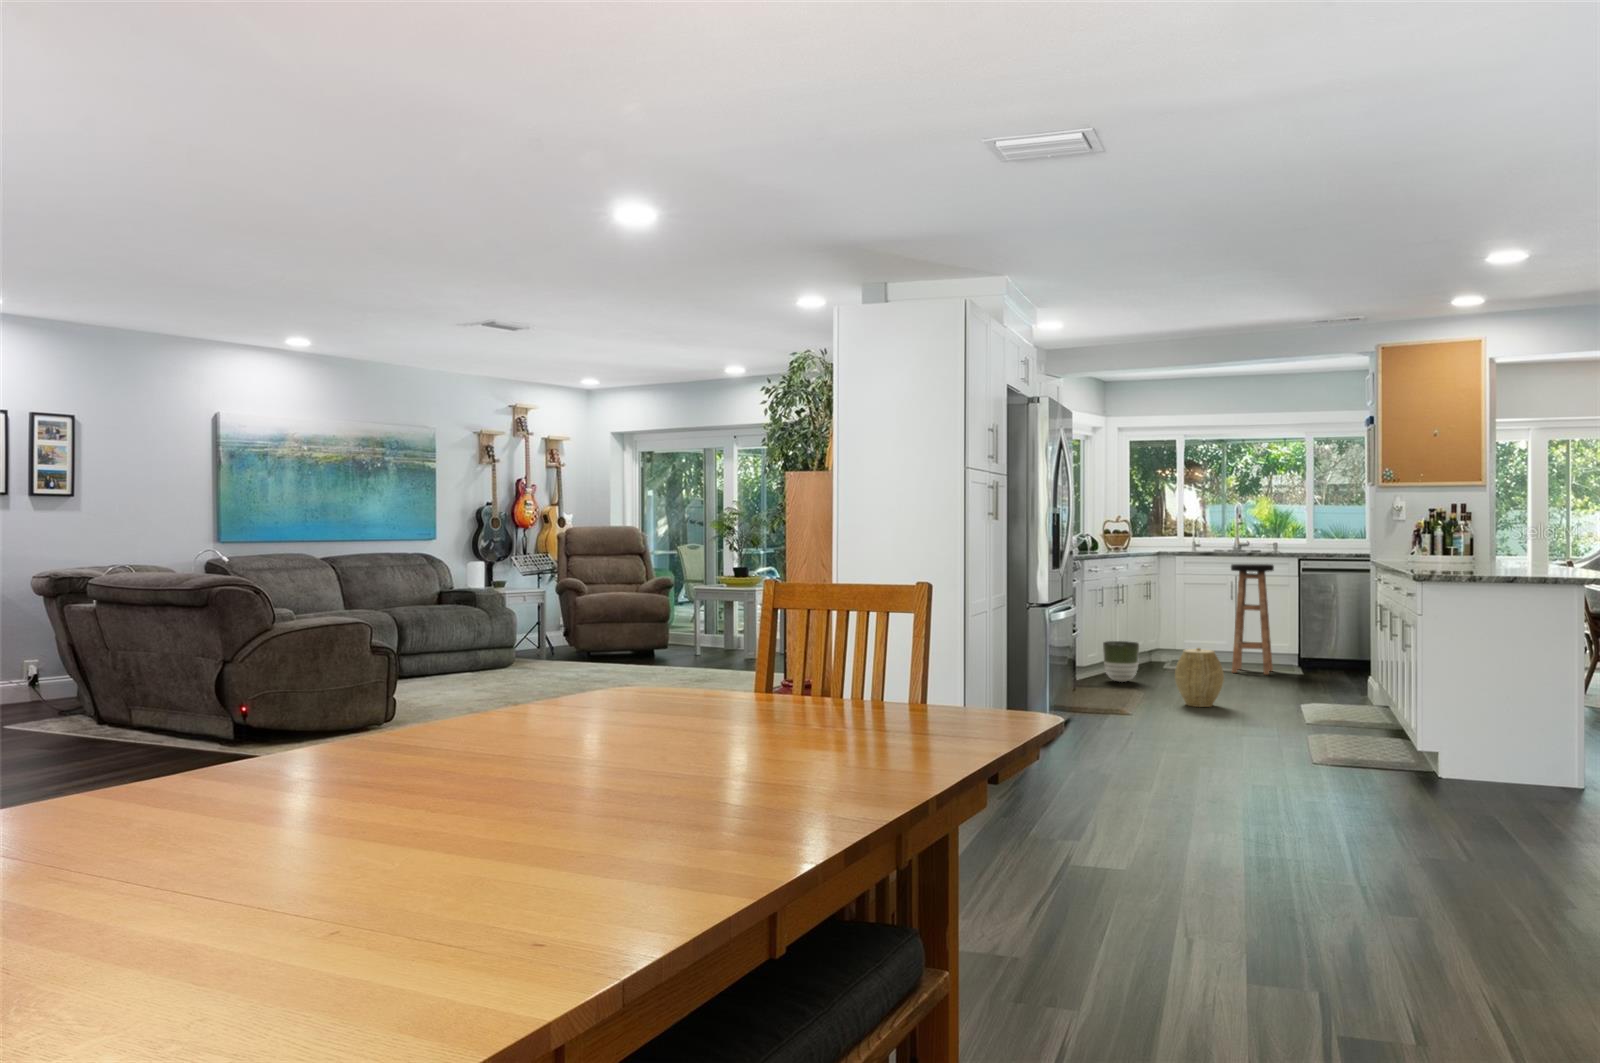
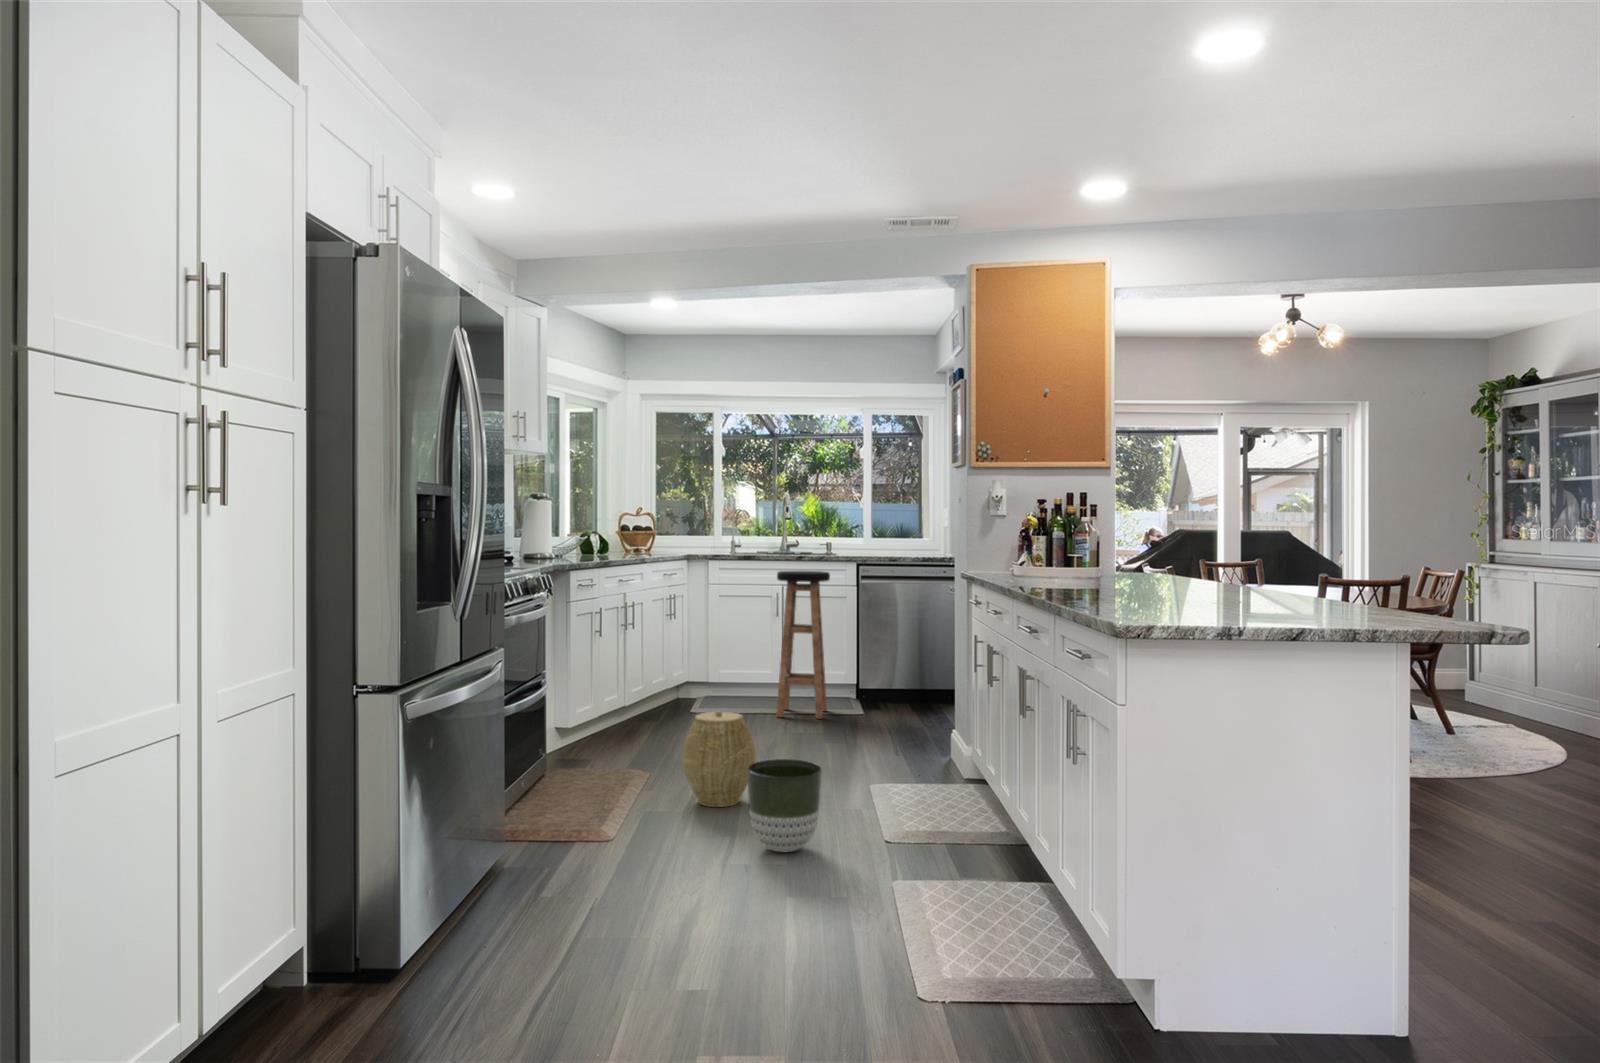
planter: present [1103,641,1139,682] -> present [747,759,822,852]

